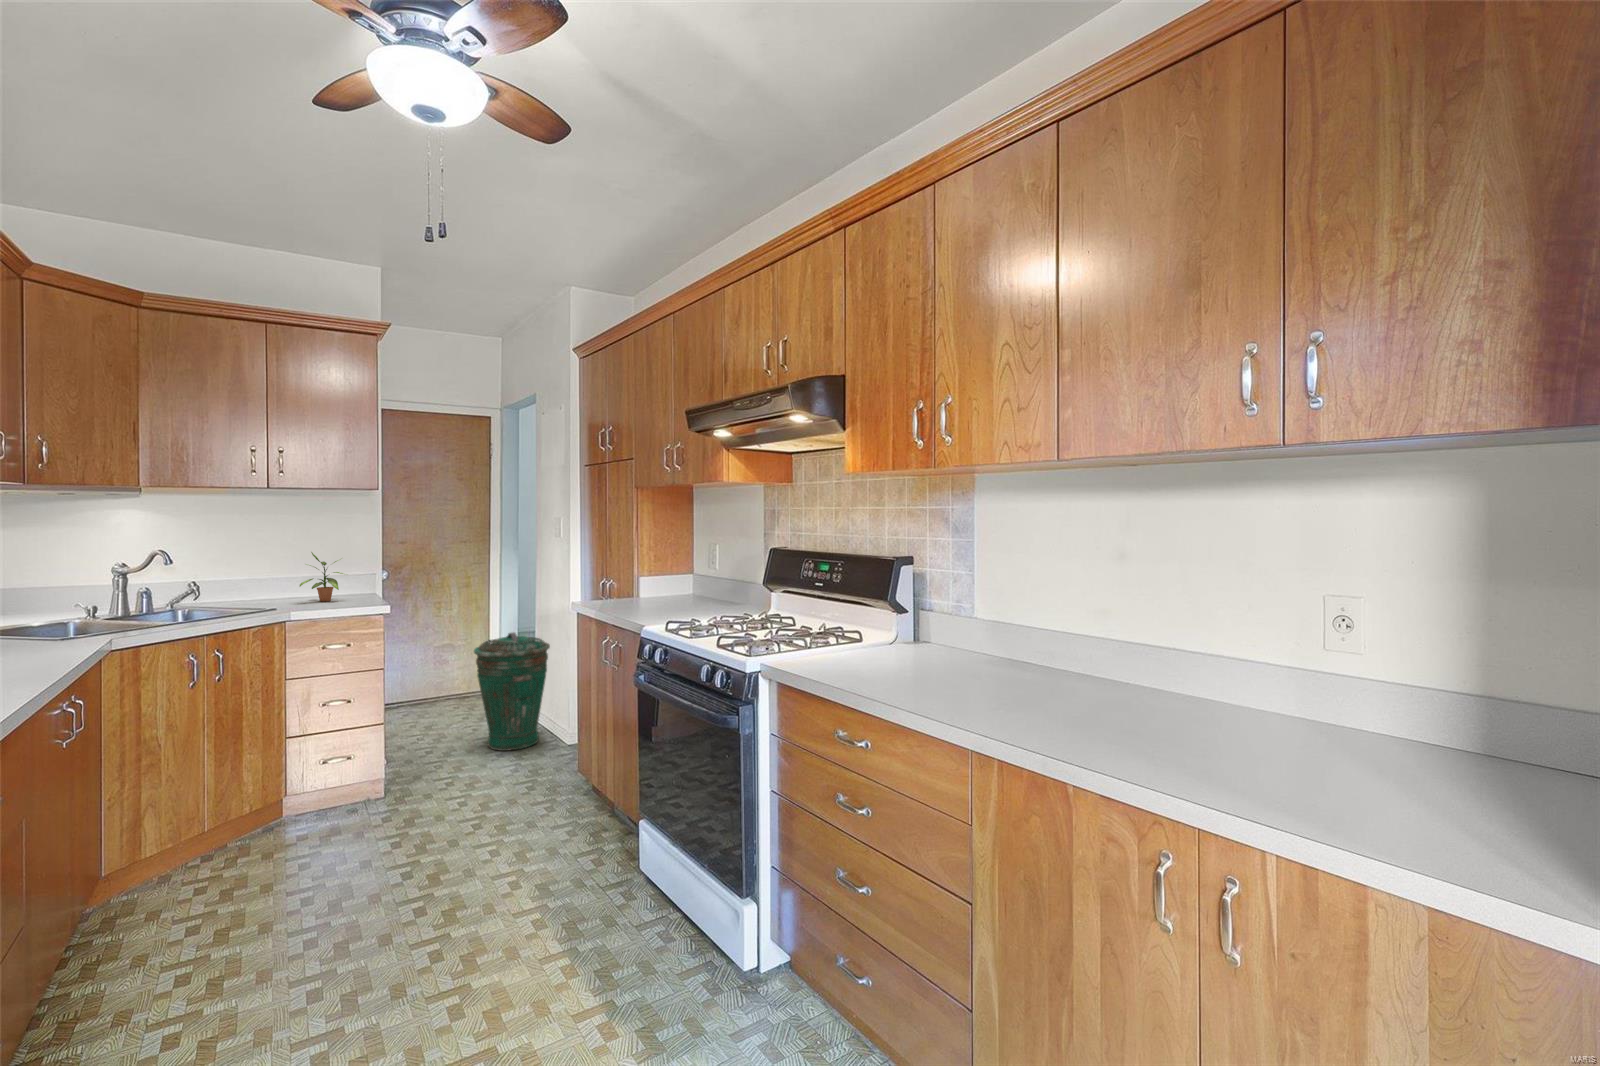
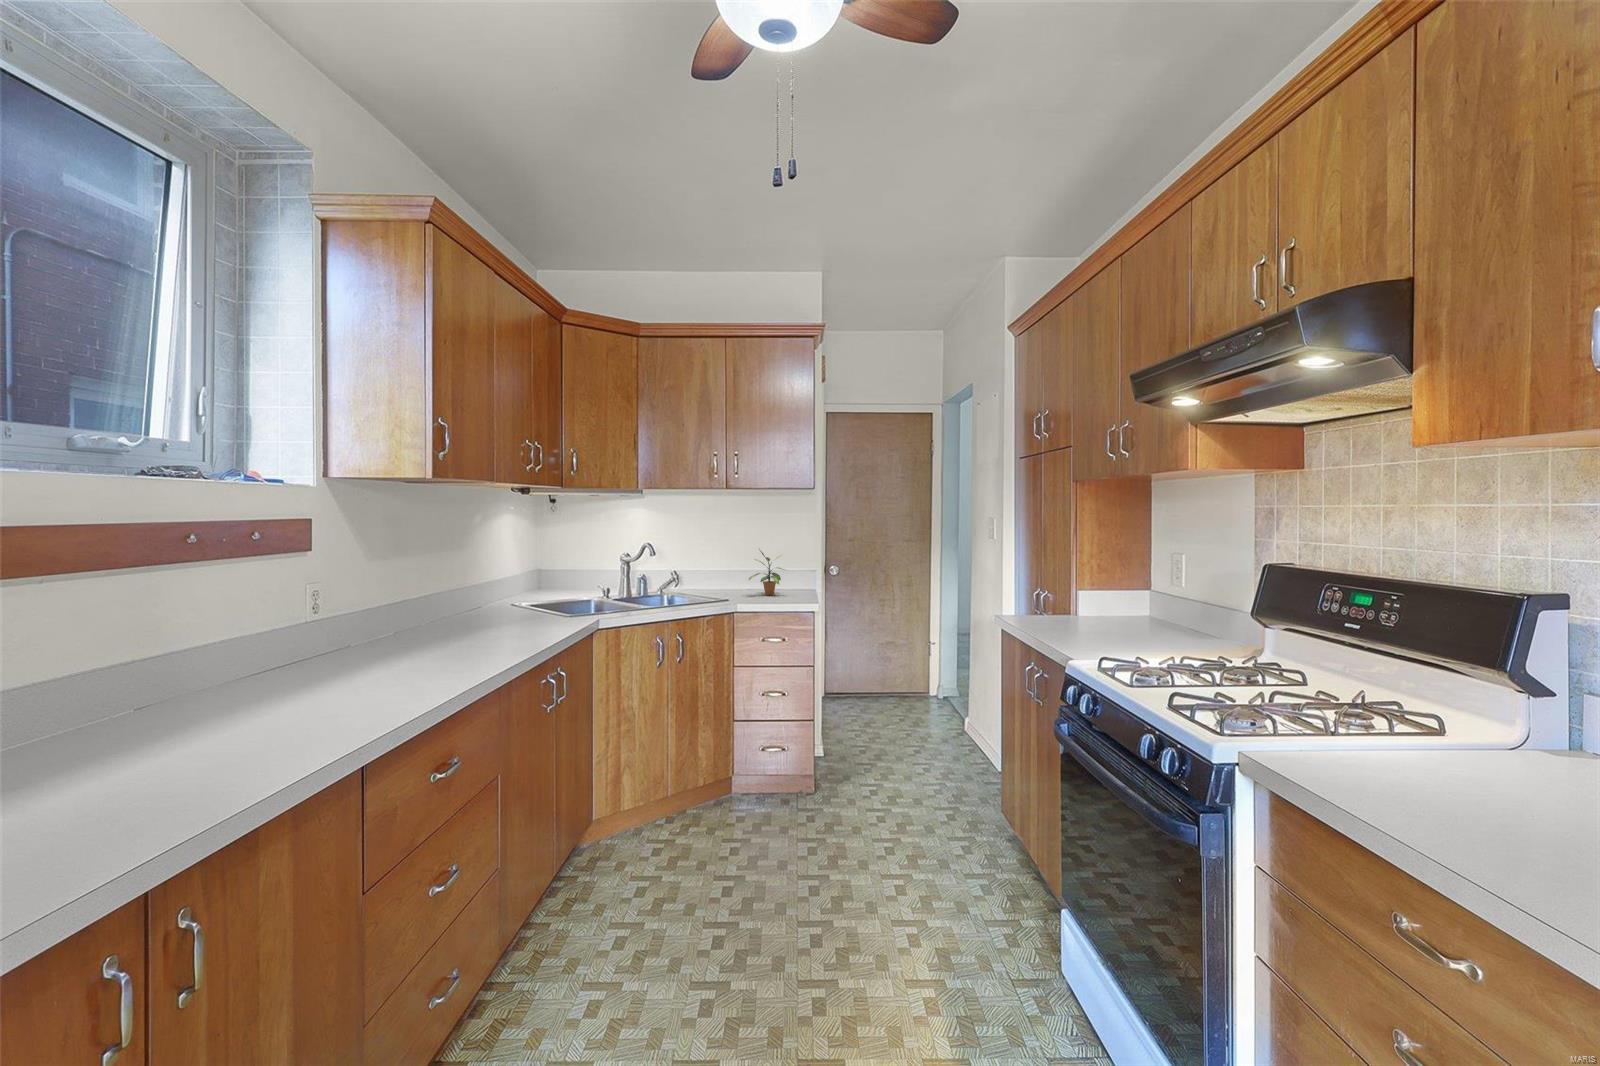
trash can: present [474,632,550,751] -> none [901,638,980,767]

